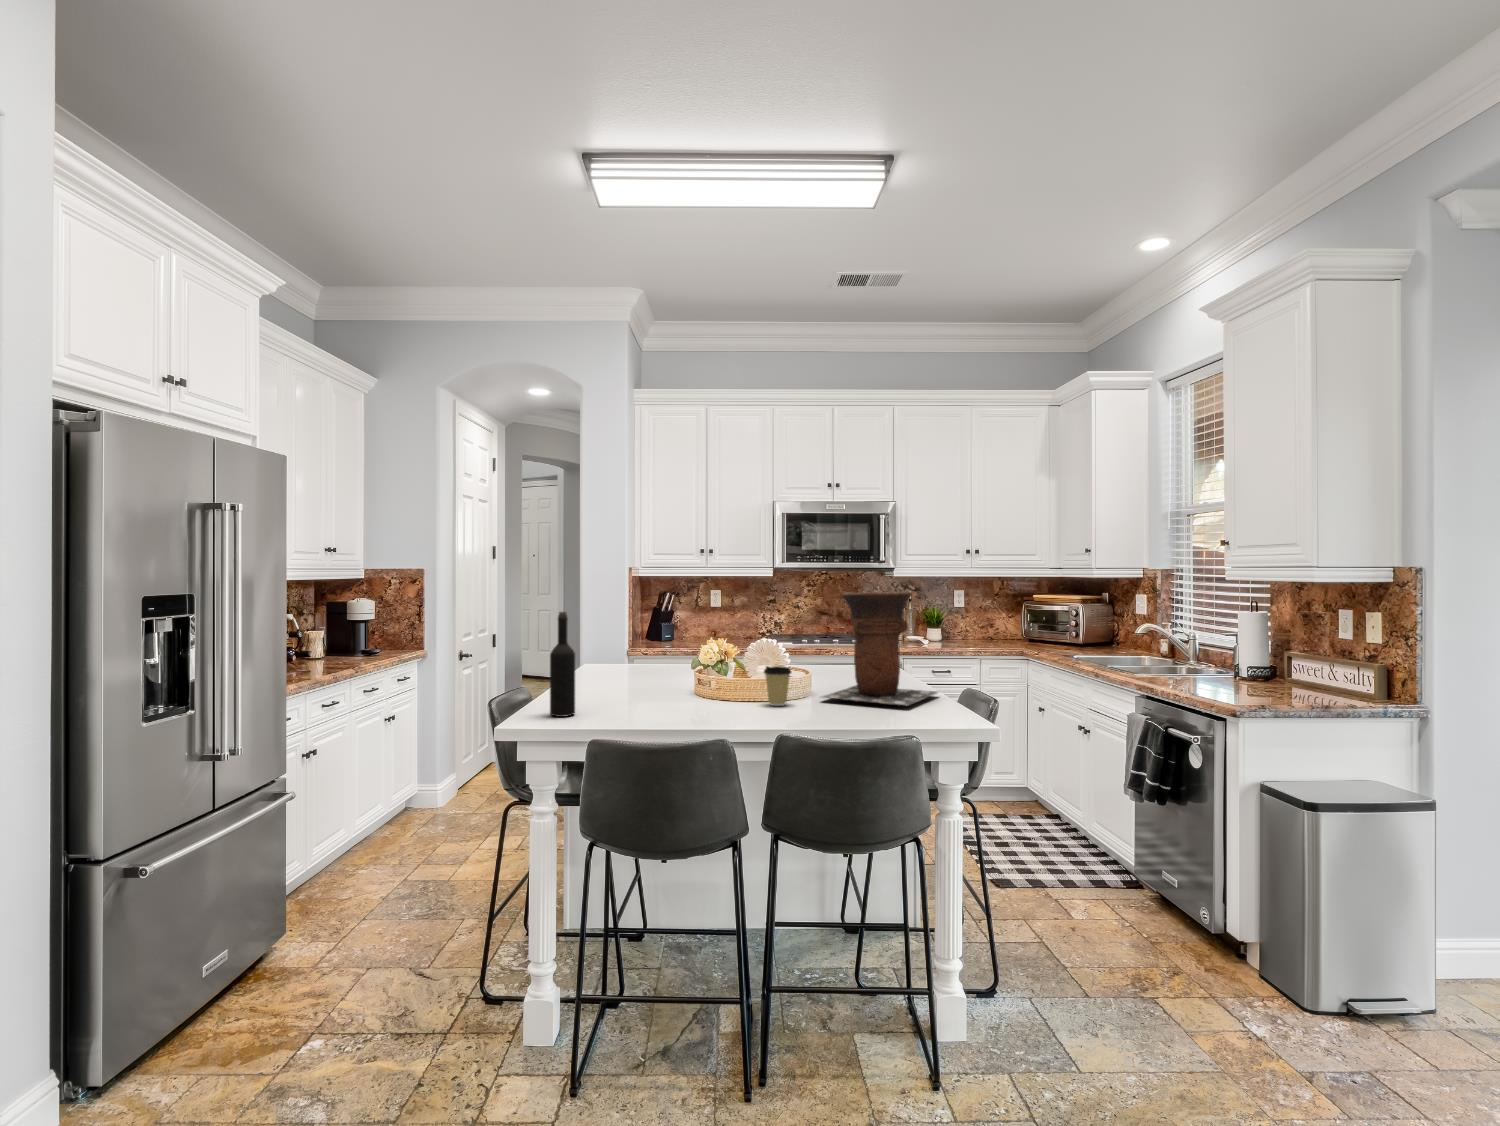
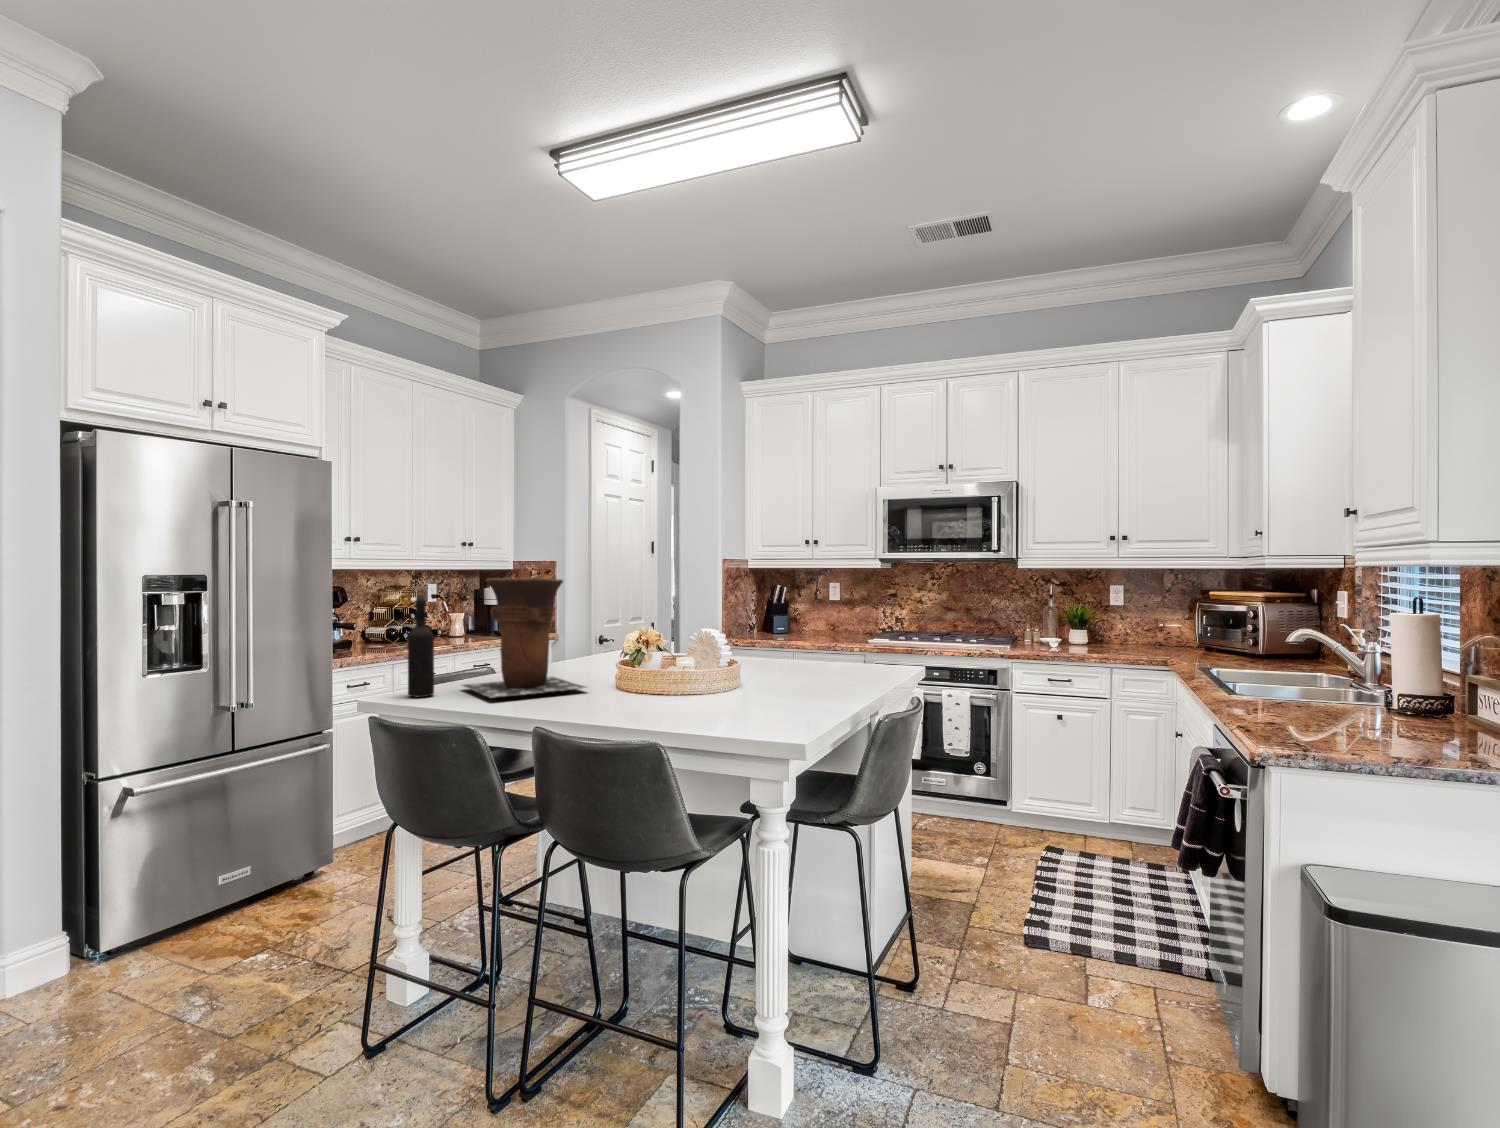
vase: present [822,591,938,705] -> present [461,577,586,698]
coffee cup: present [764,666,791,706] -> none [617,658,649,702]

